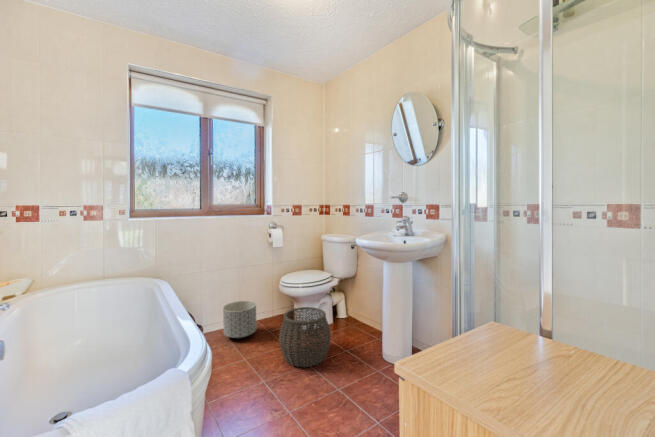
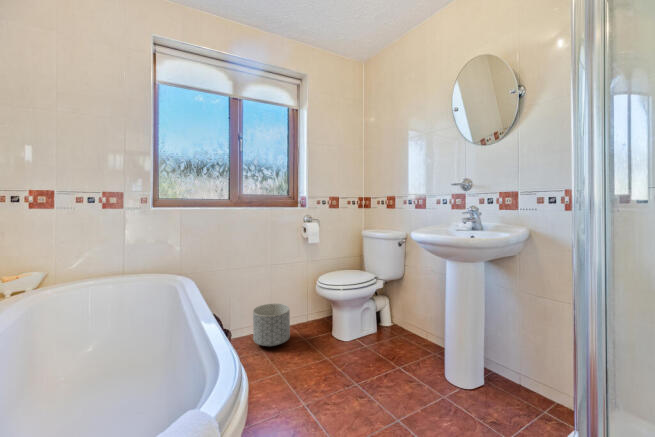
woven basket: present [279,307,331,367] -> none [319,313,381,388]

